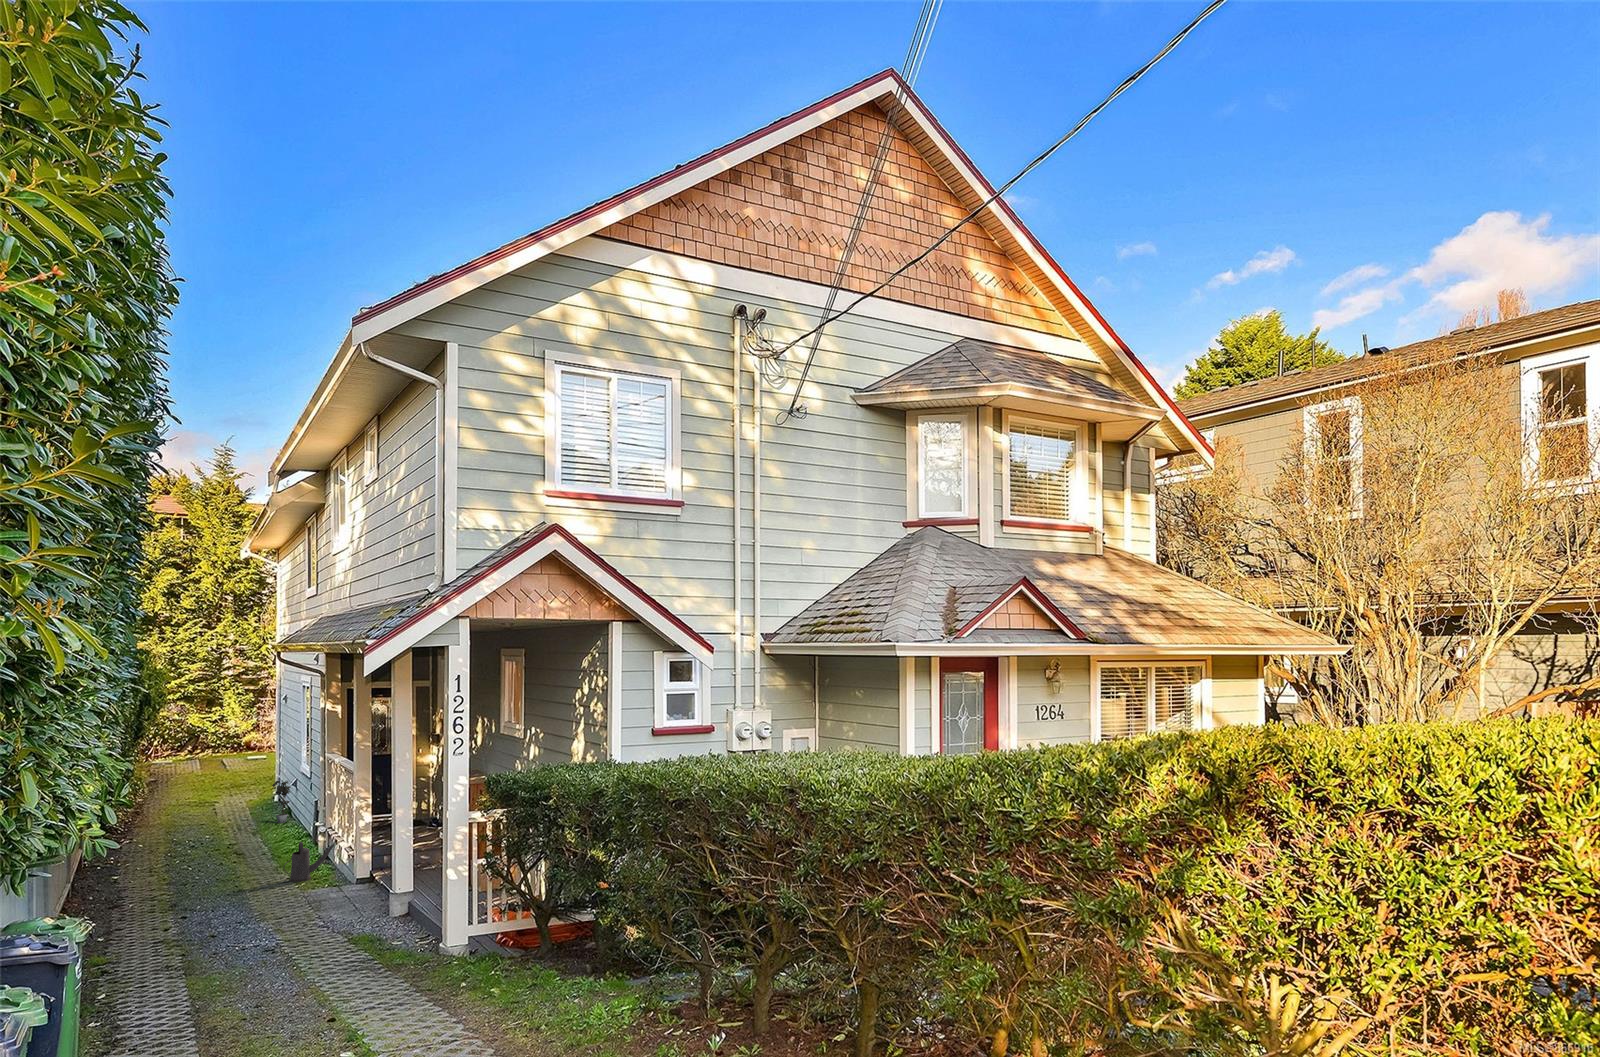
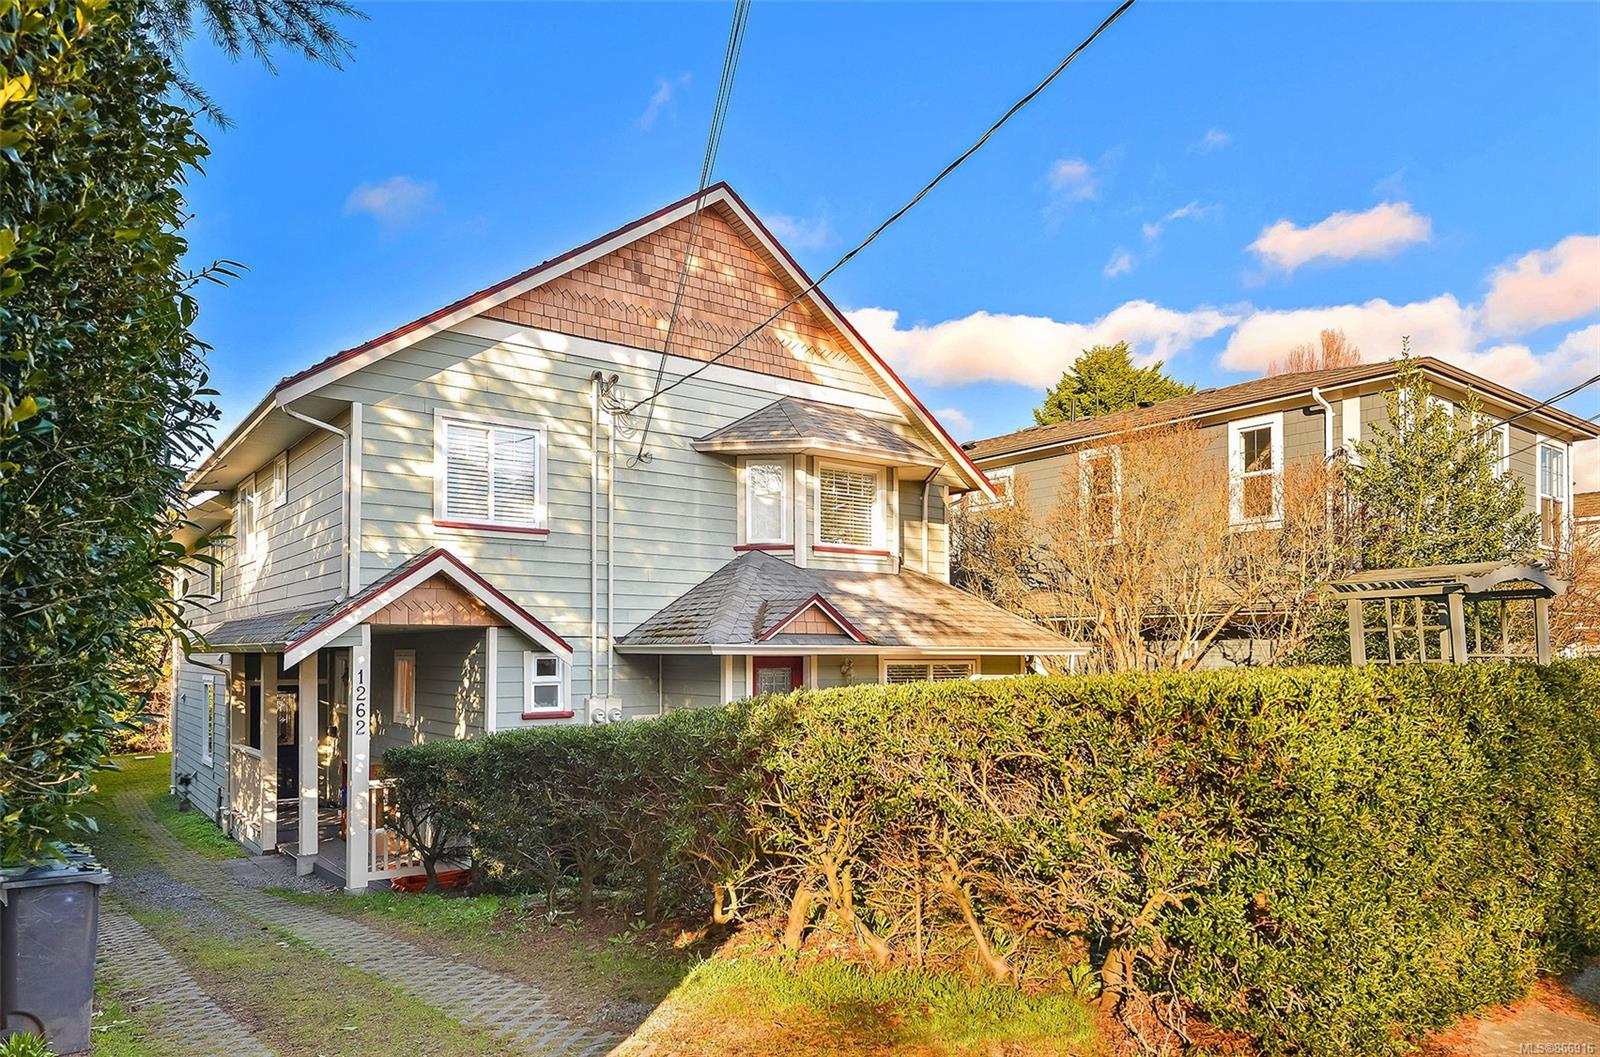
watering can: present [283,842,334,882] -> none [196,819,242,854]

